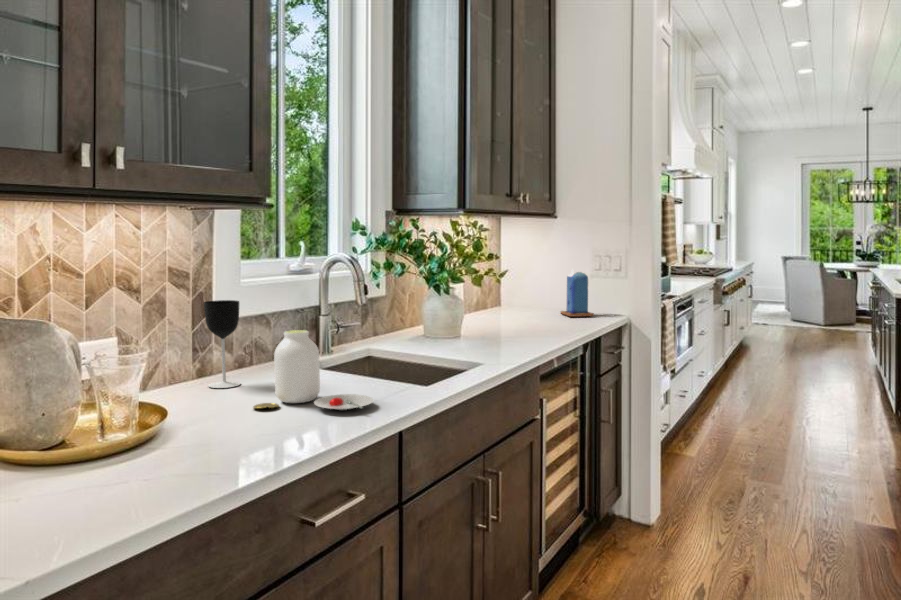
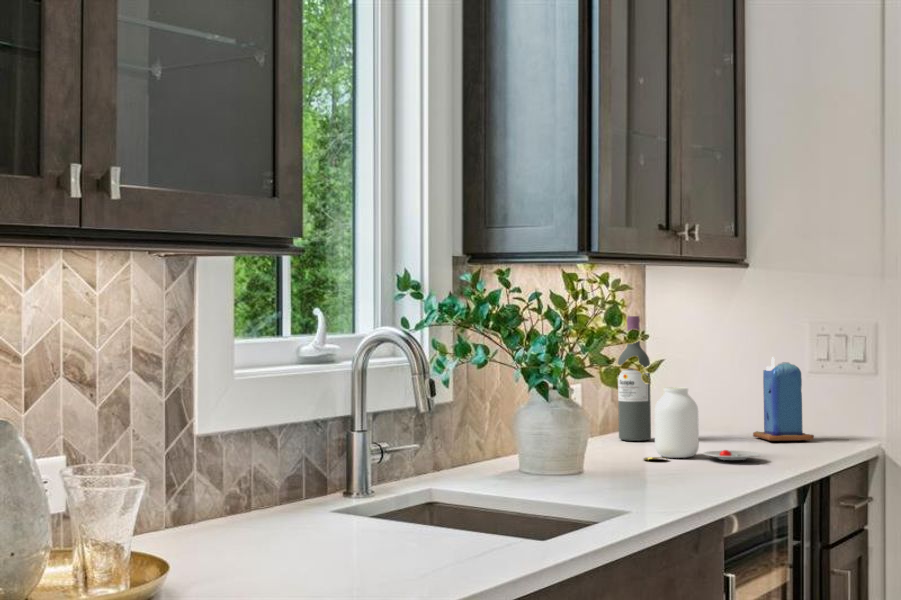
wine bottle: none [484,245,503,316] -> present [618,316,651,441]
wine glass: present [204,300,241,388] -> none [188,401,242,541]
jar: present [253,330,374,410] -> present [644,388,761,460]

